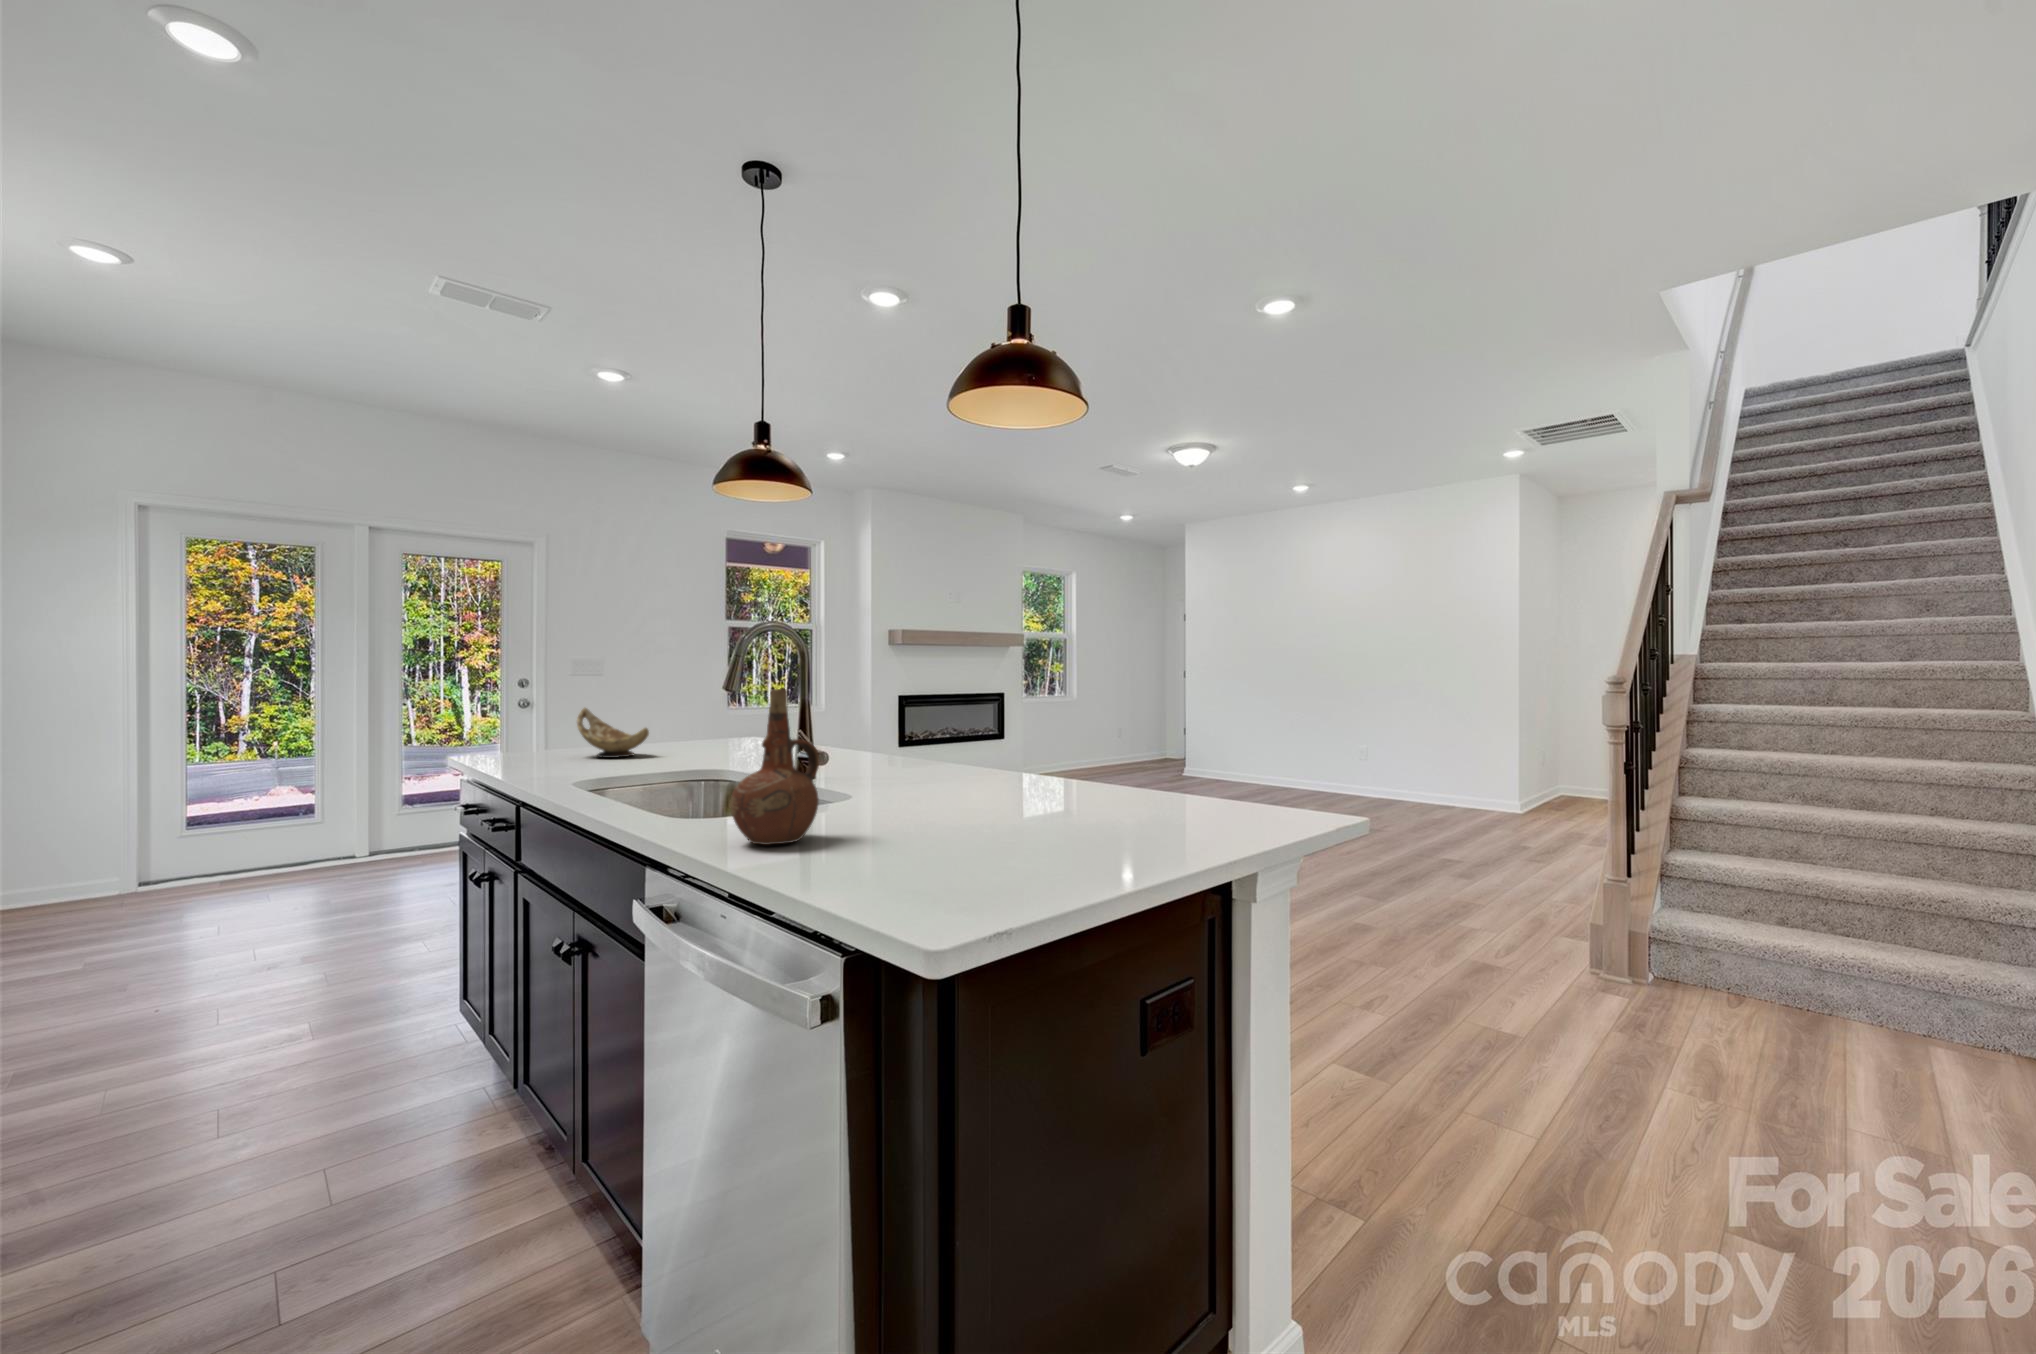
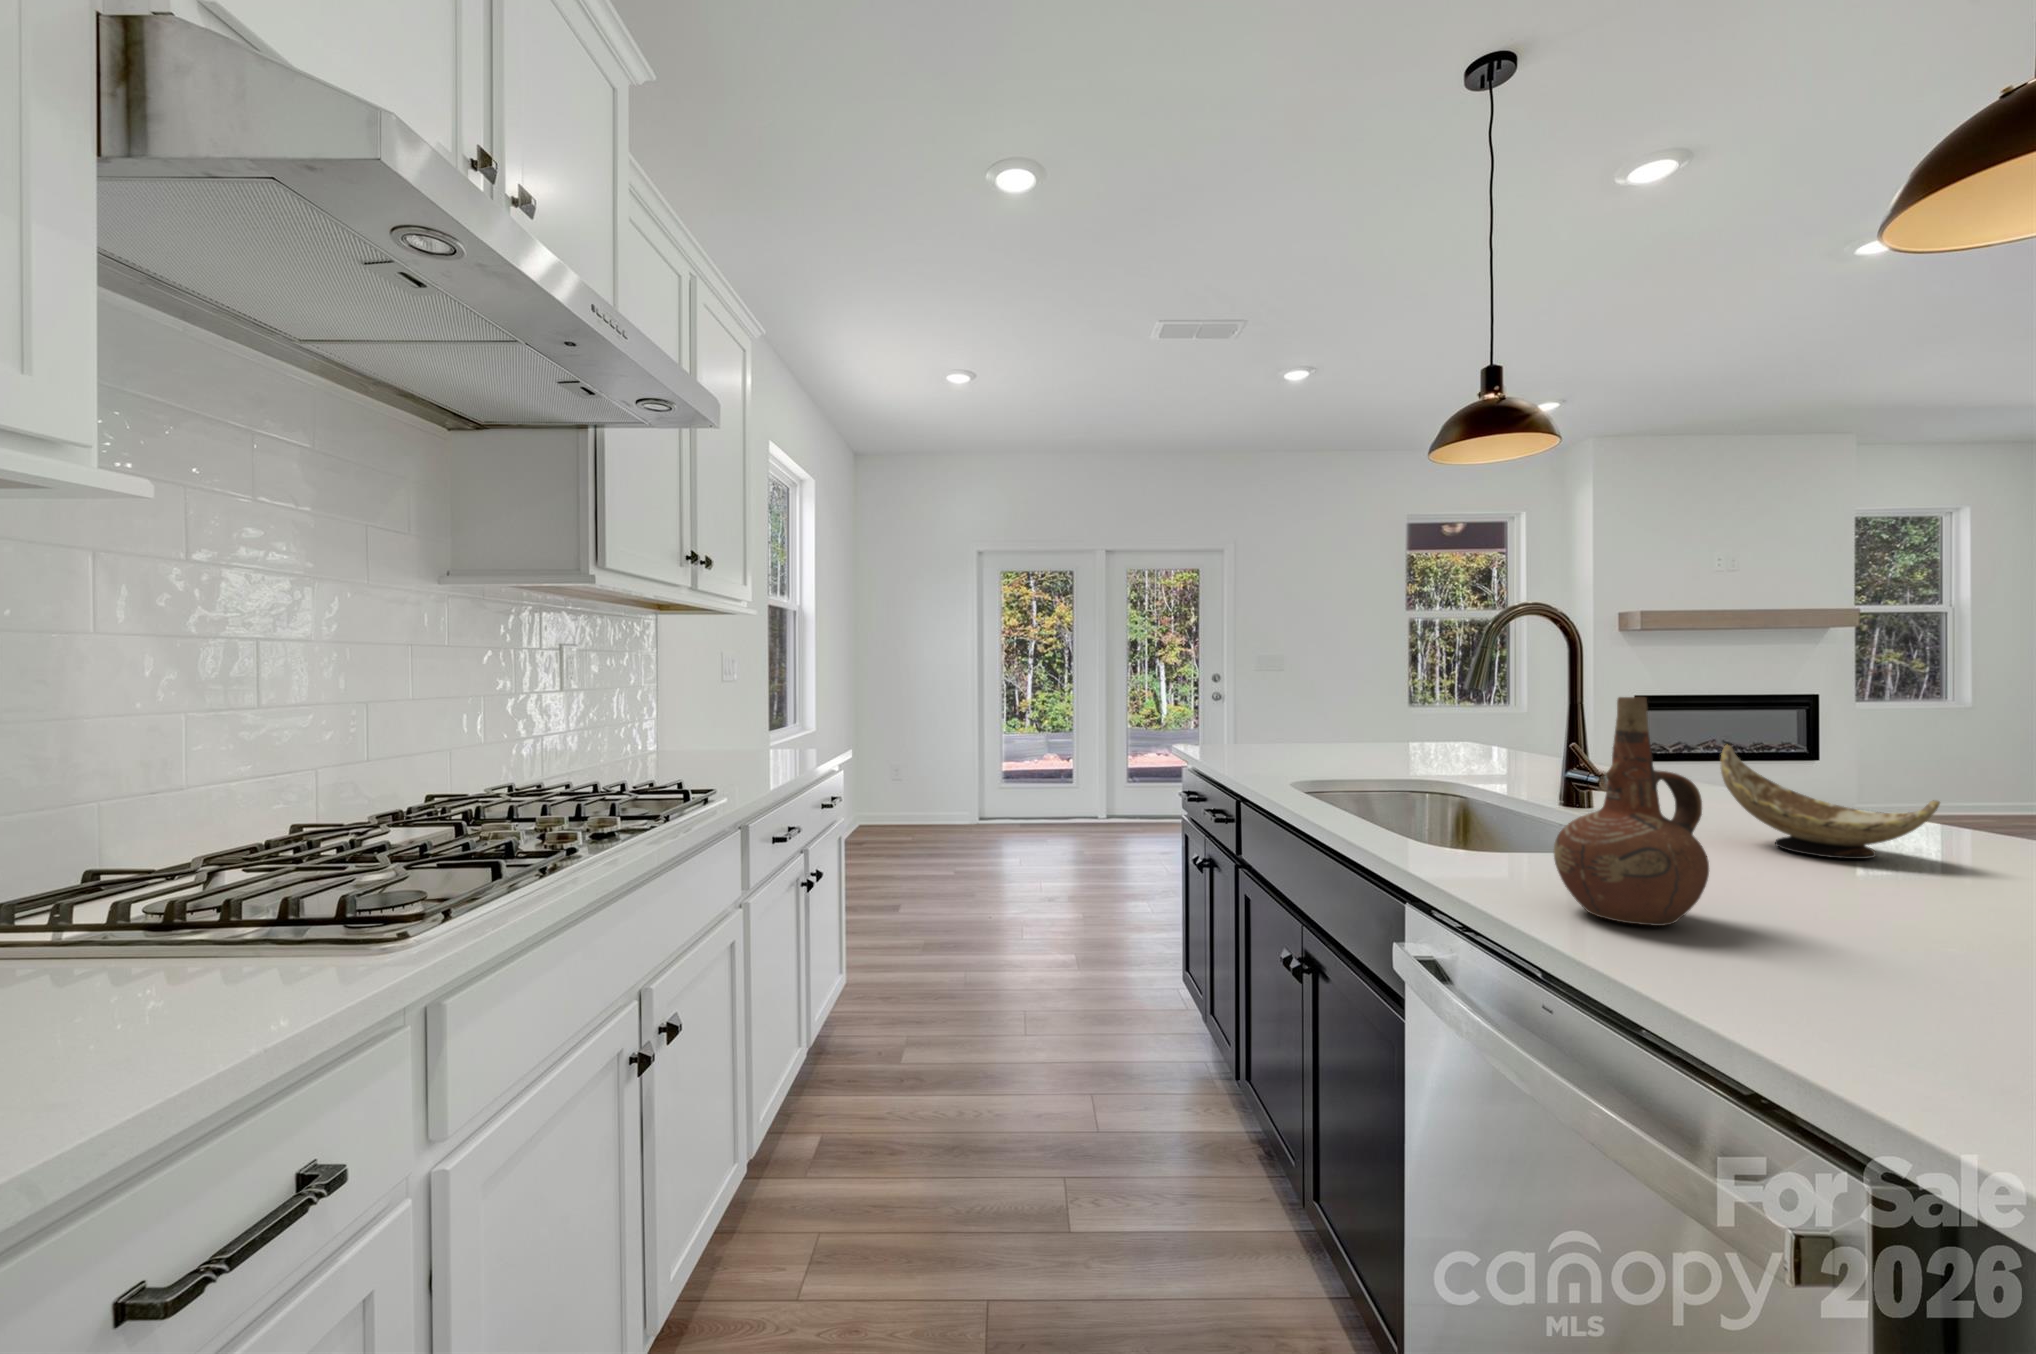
decorative bowl: present [577,707,649,758] -> present [1721,745,1940,859]

